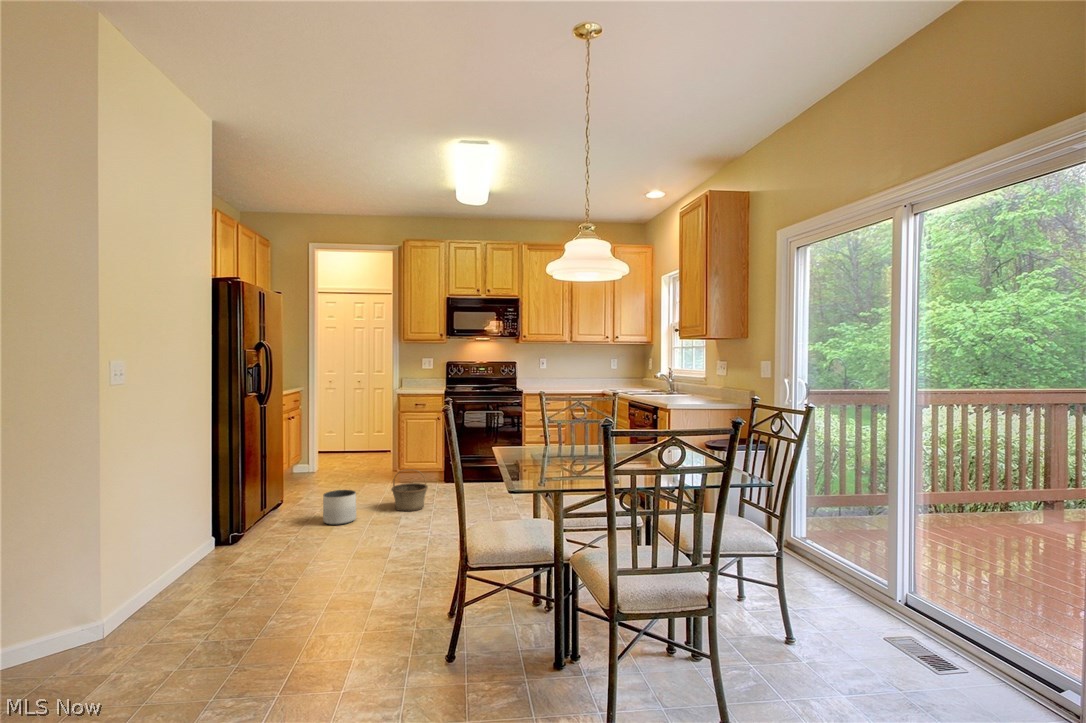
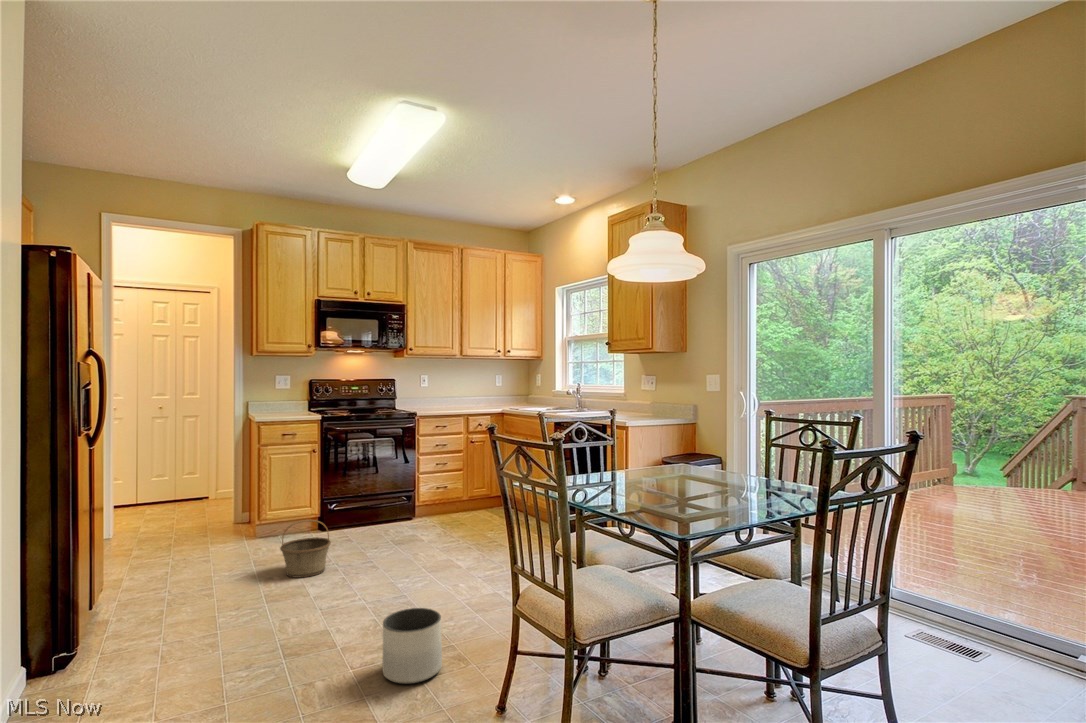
planter: present [323,490,356,525] -> present [382,608,442,684]

